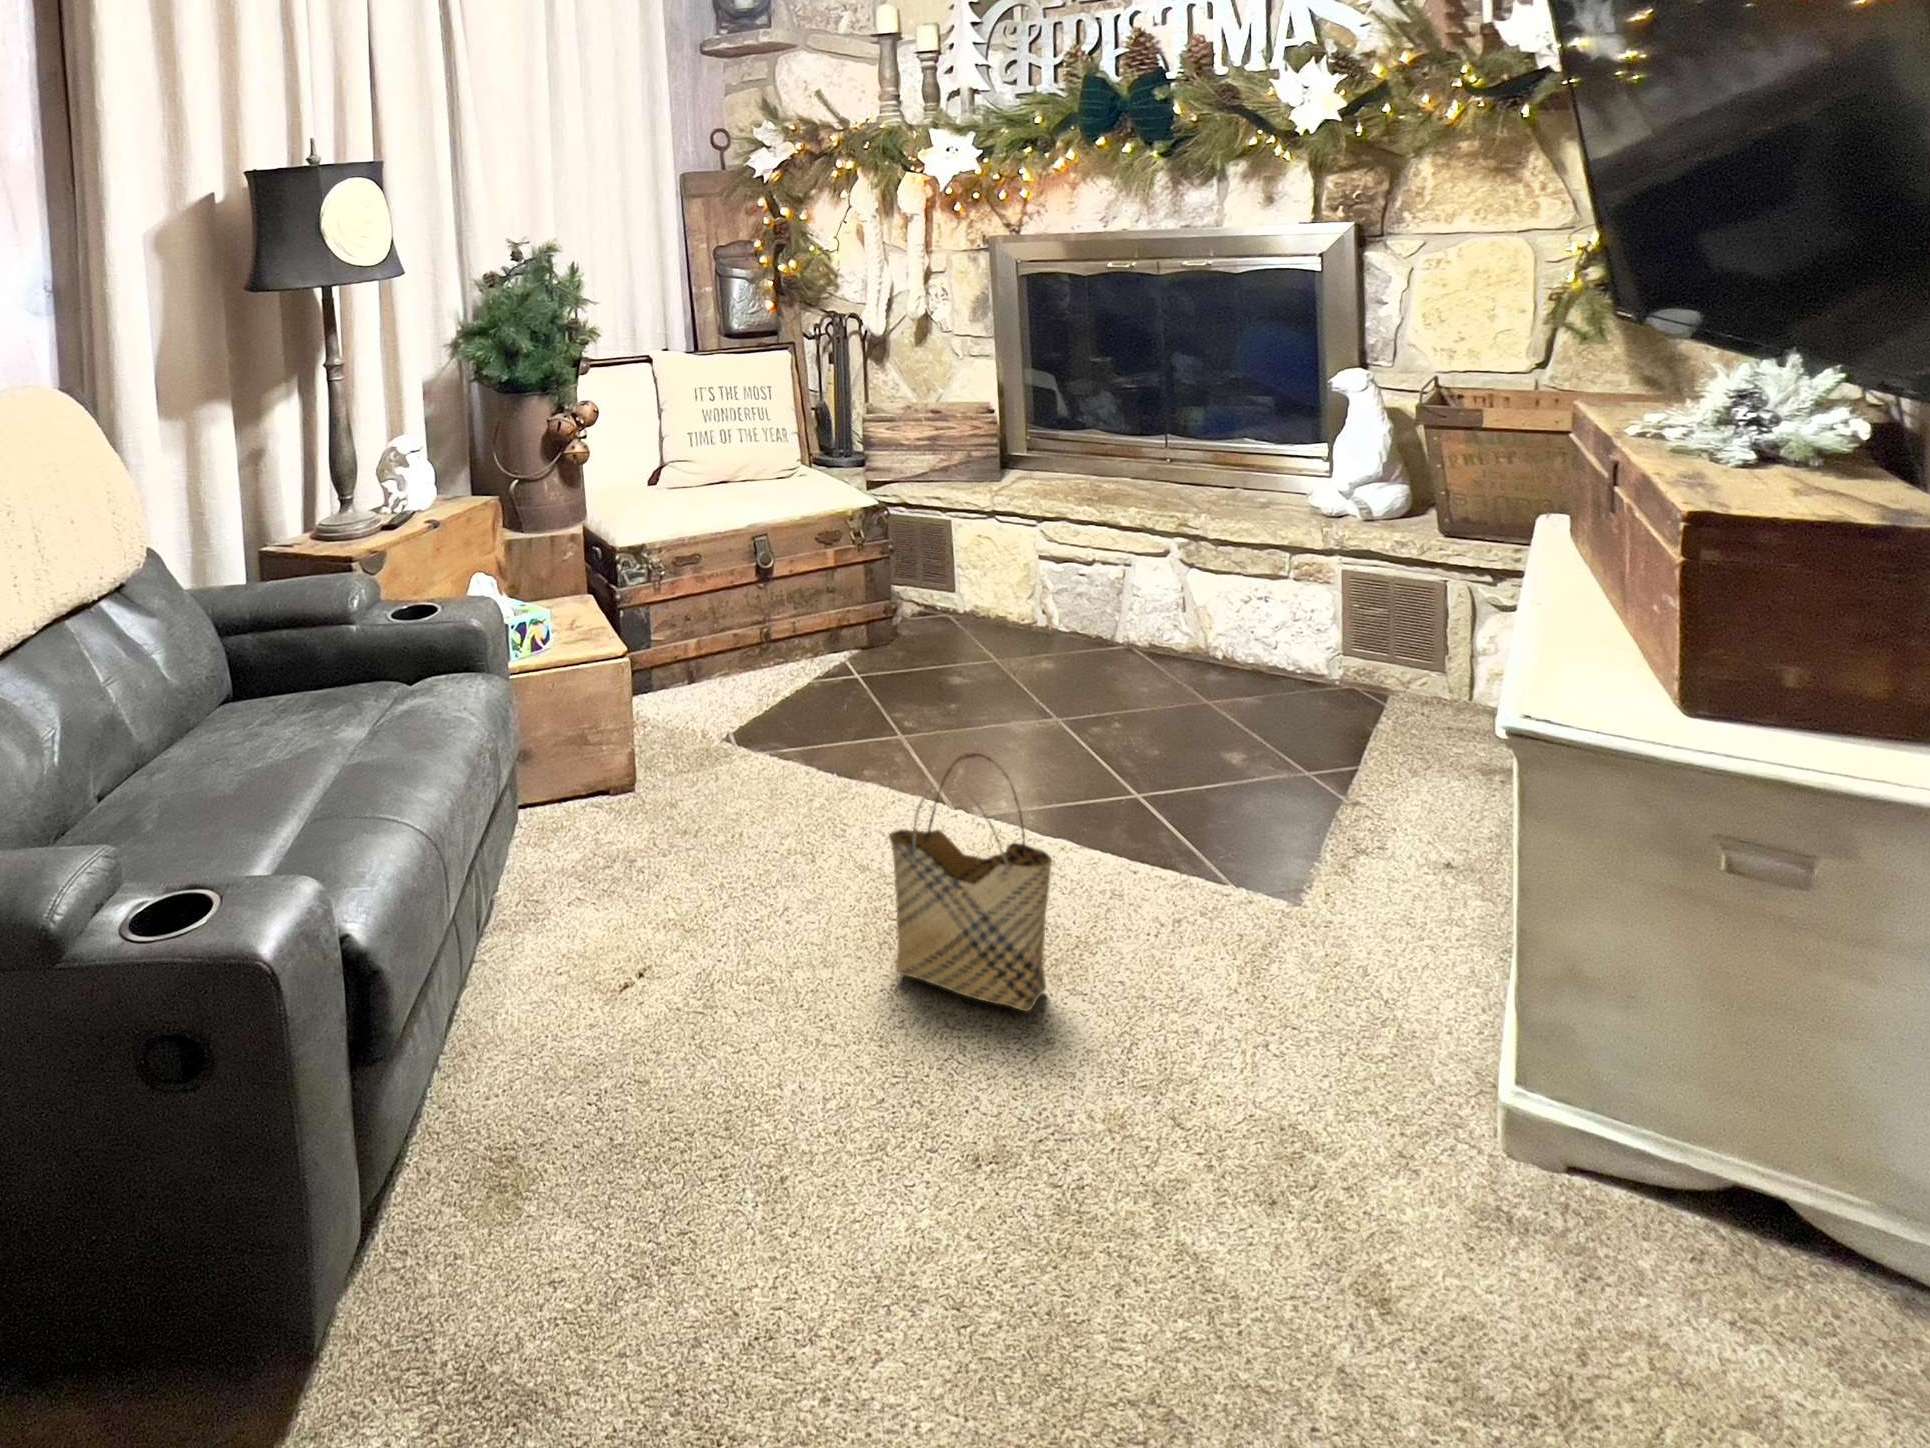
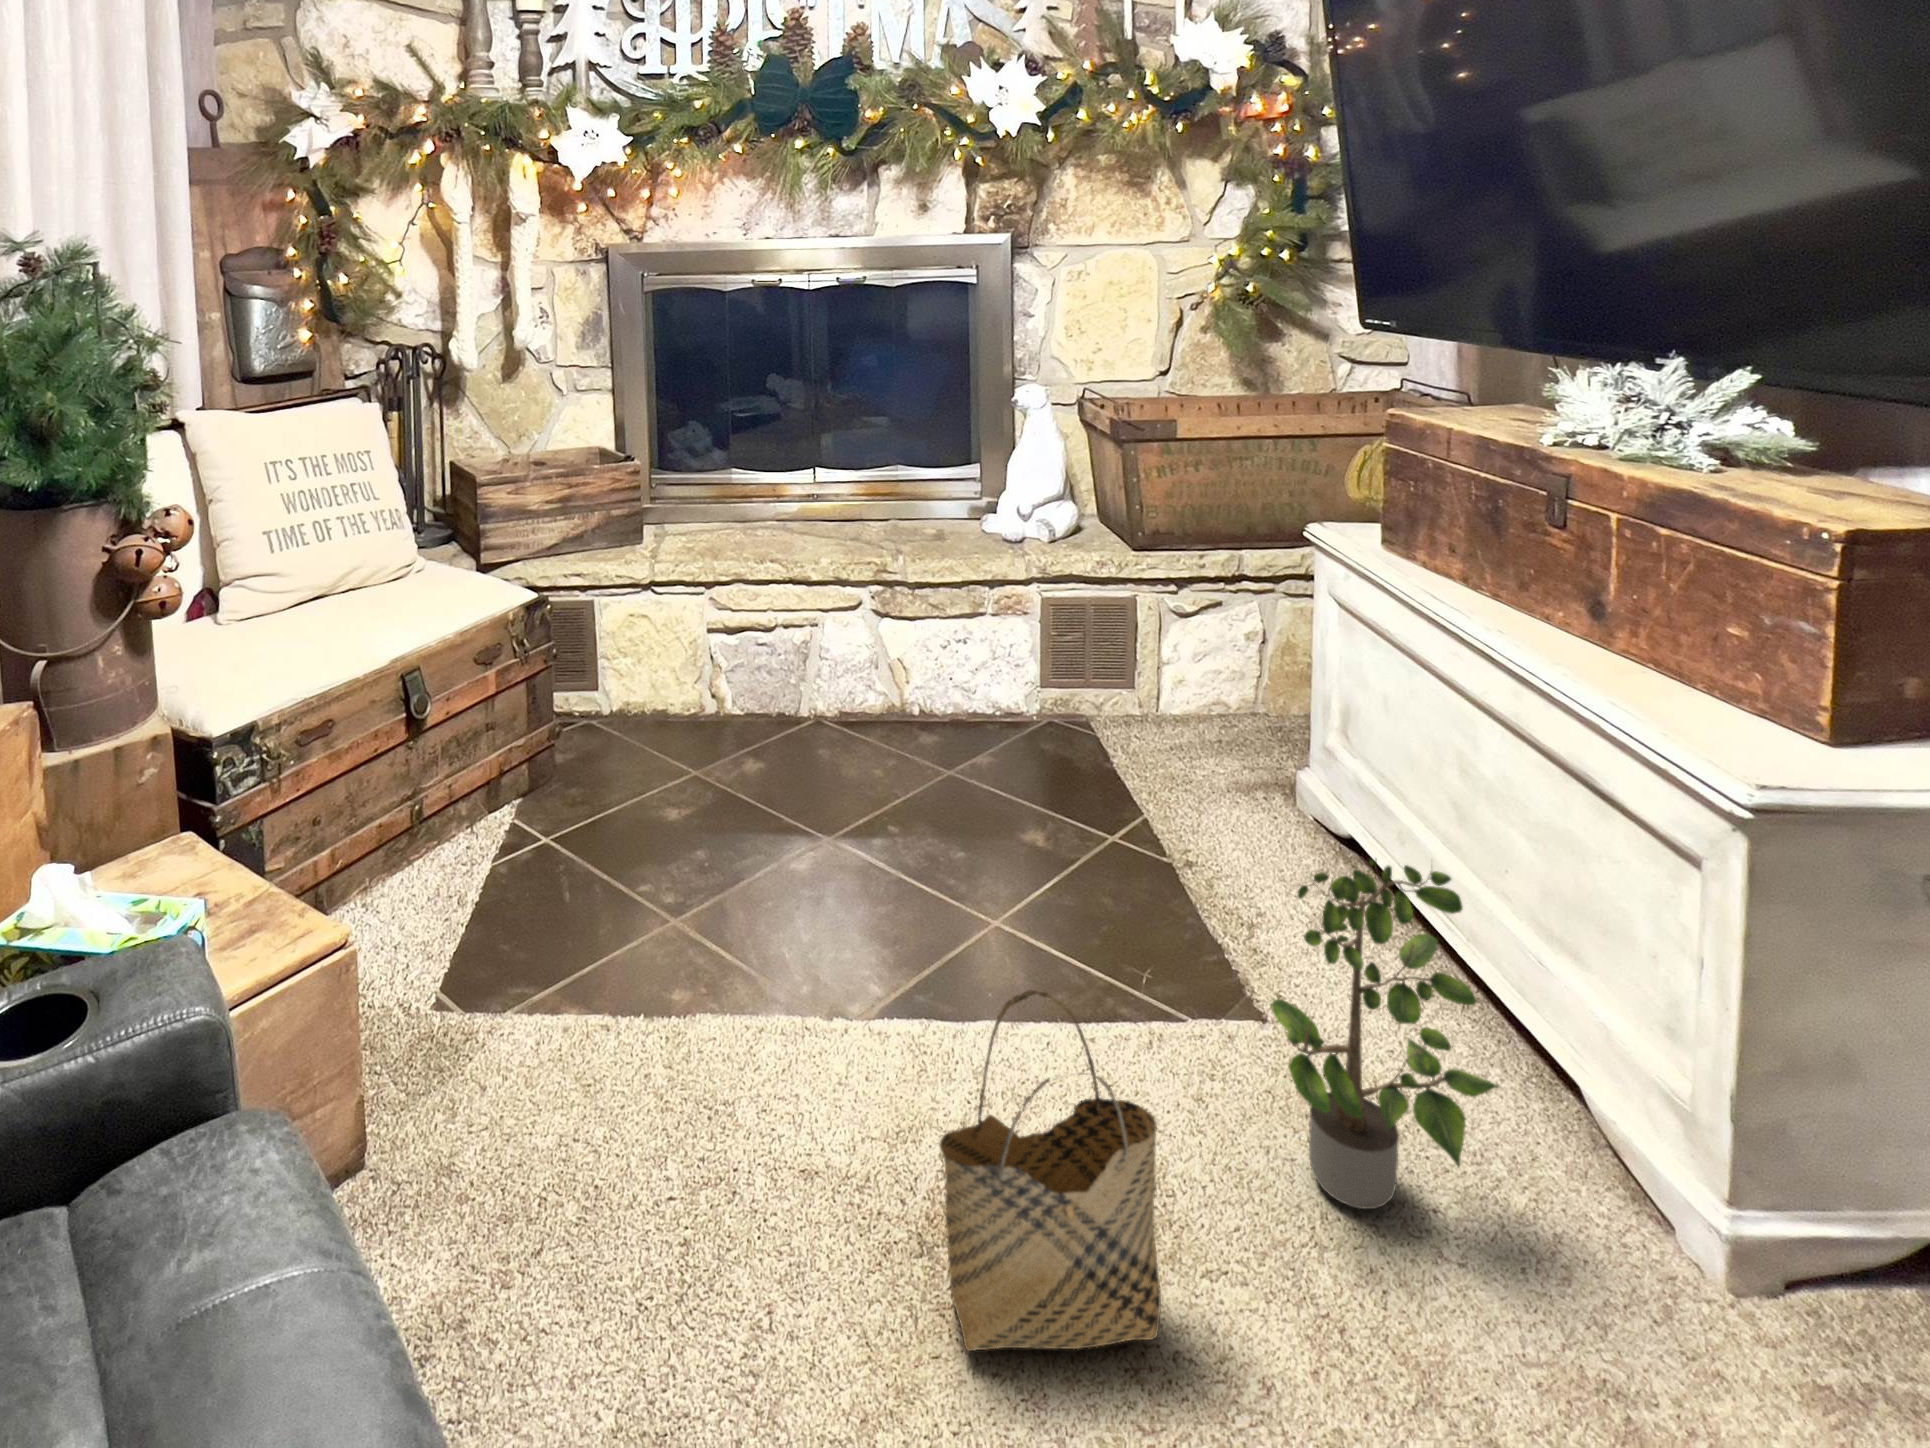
potted plant: none [1207,721,1412,1025] -> present [1271,859,1499,1209]

